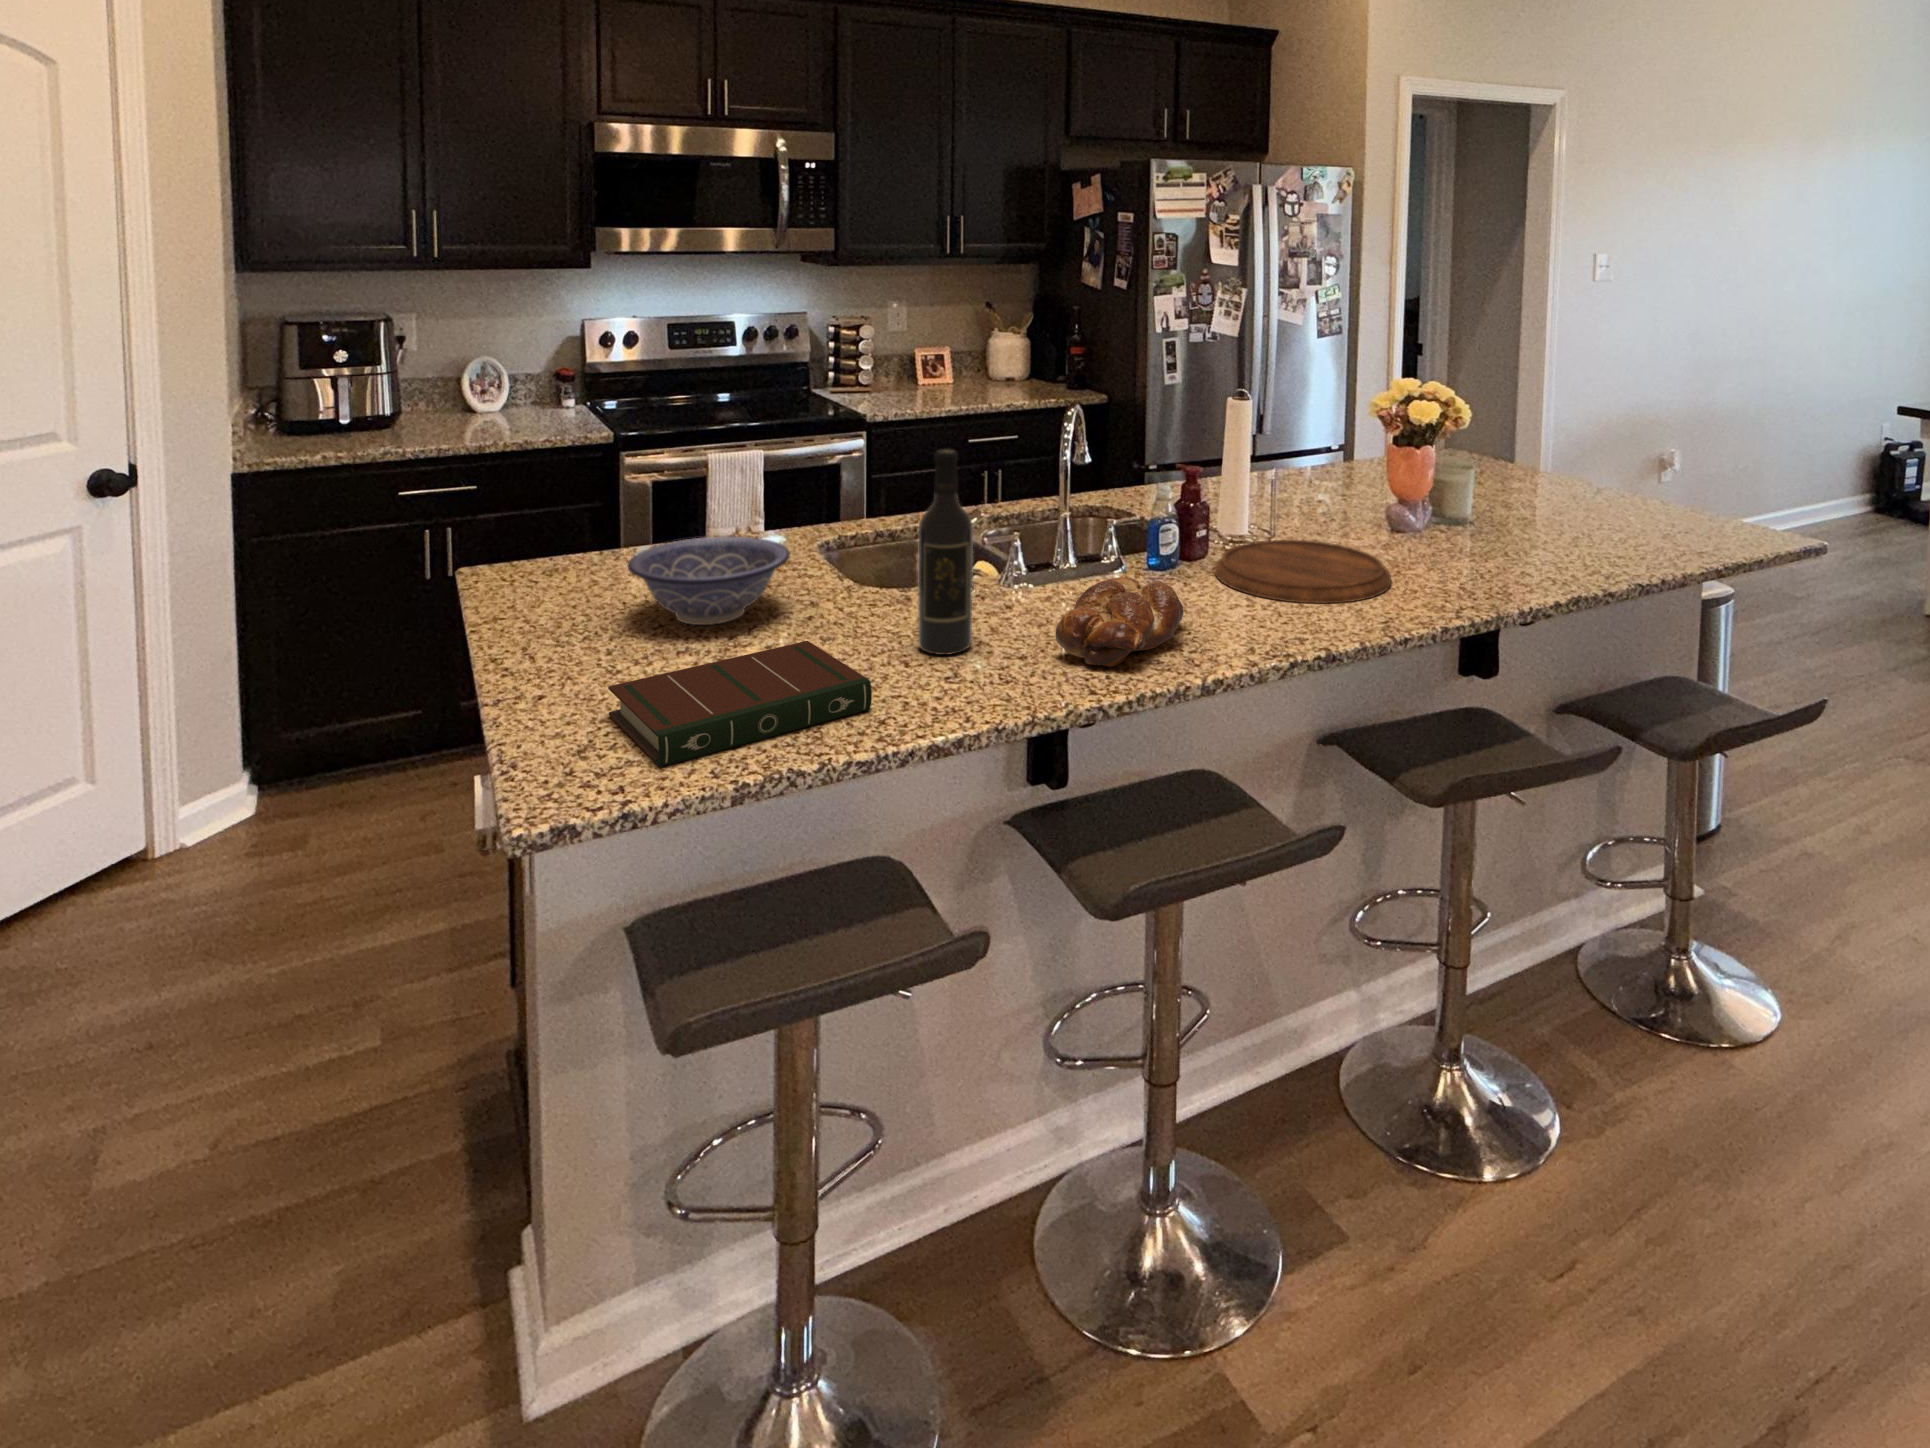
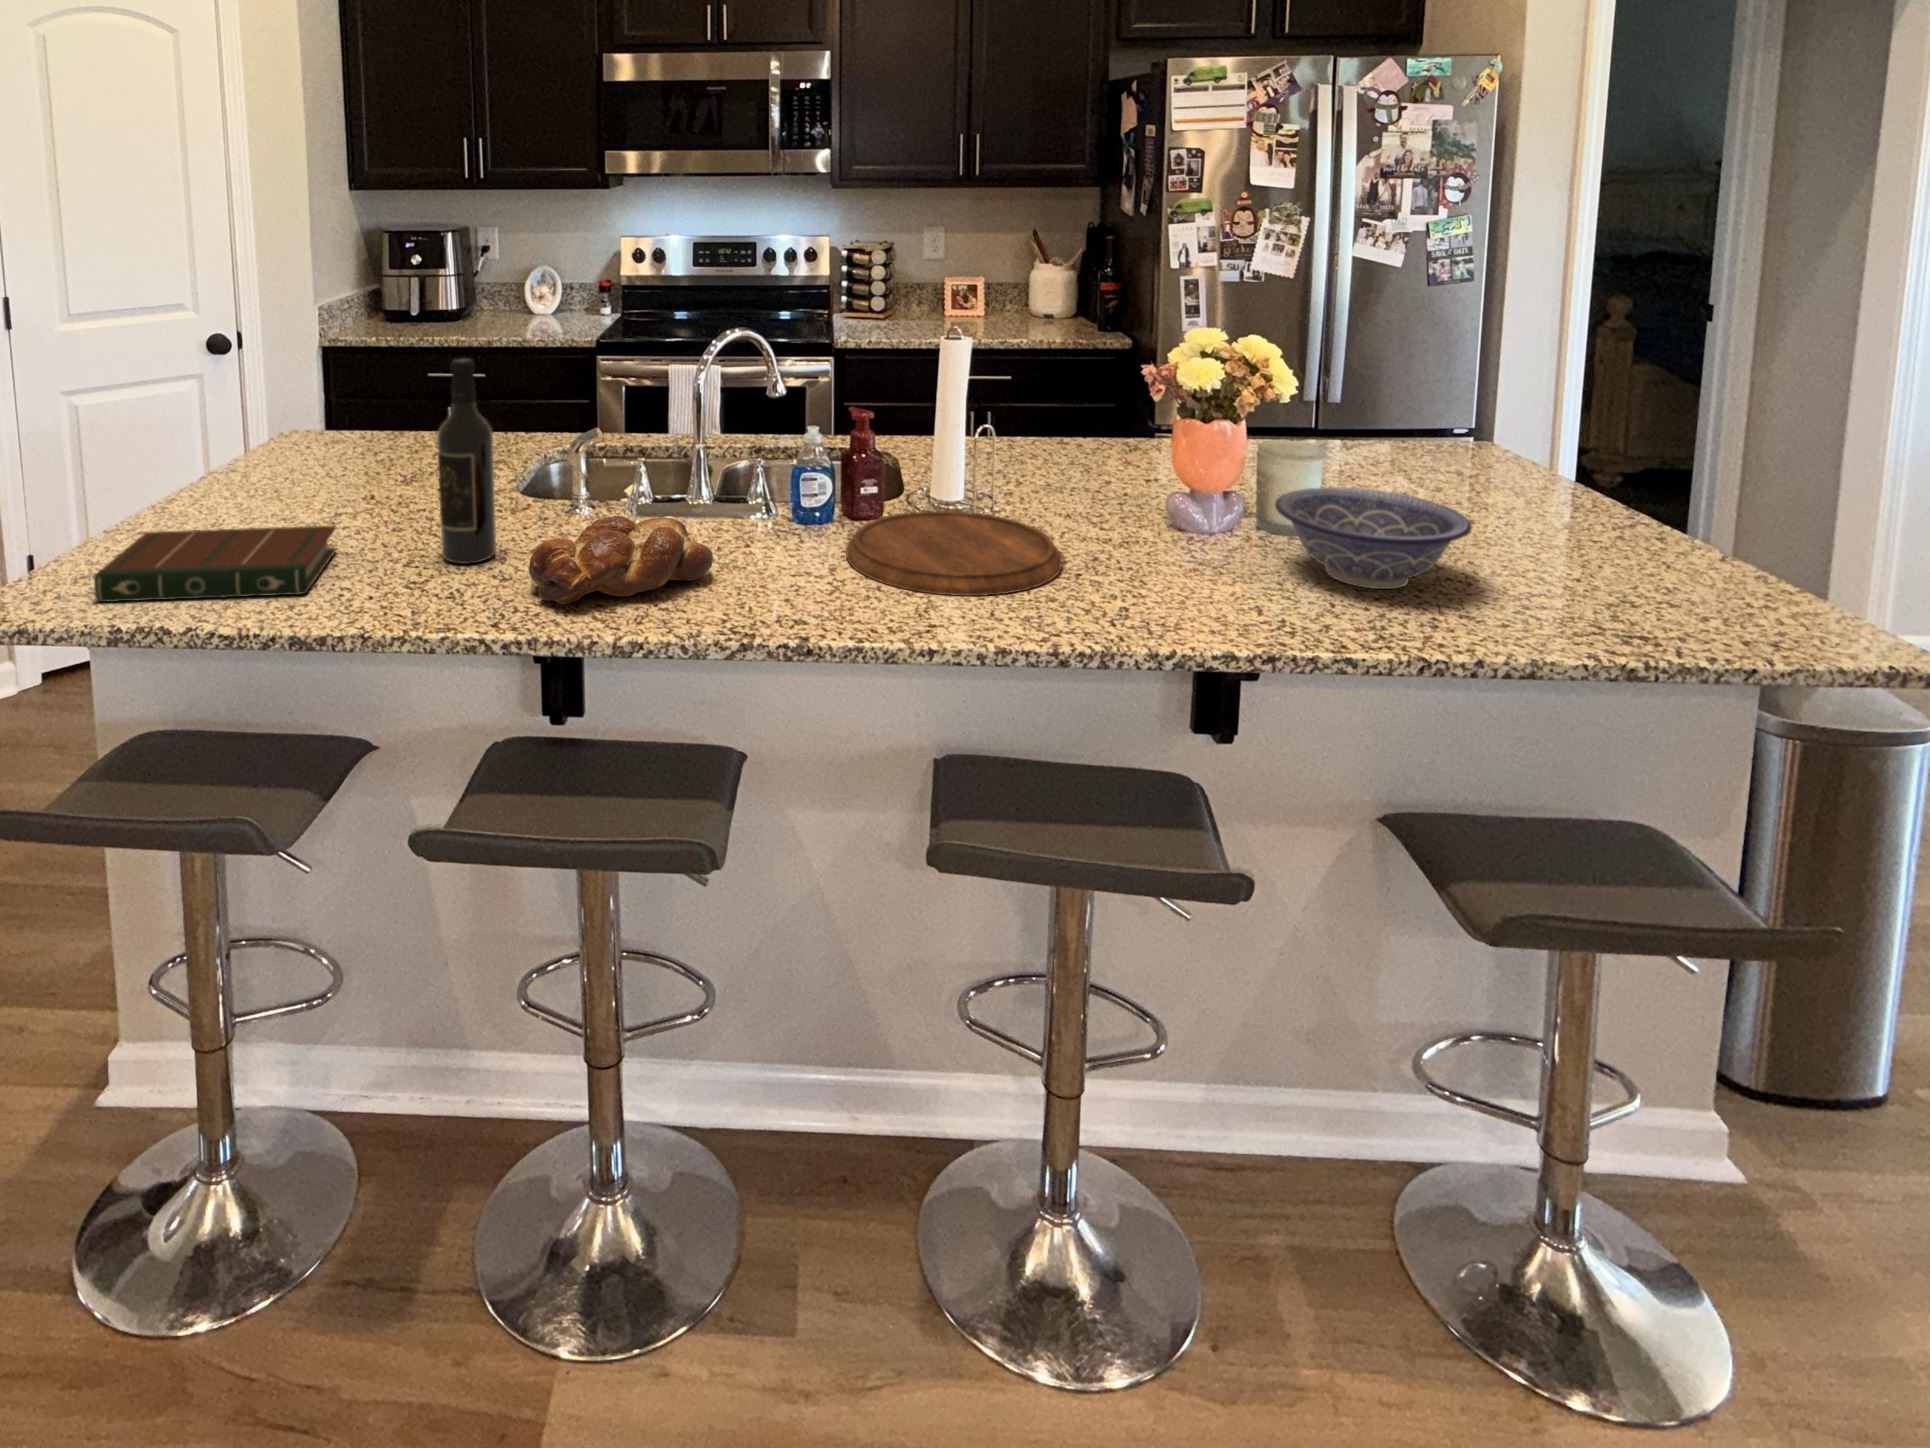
decorative bowl: present [628,536,790,625] -> present [1275,487,1472,589]

